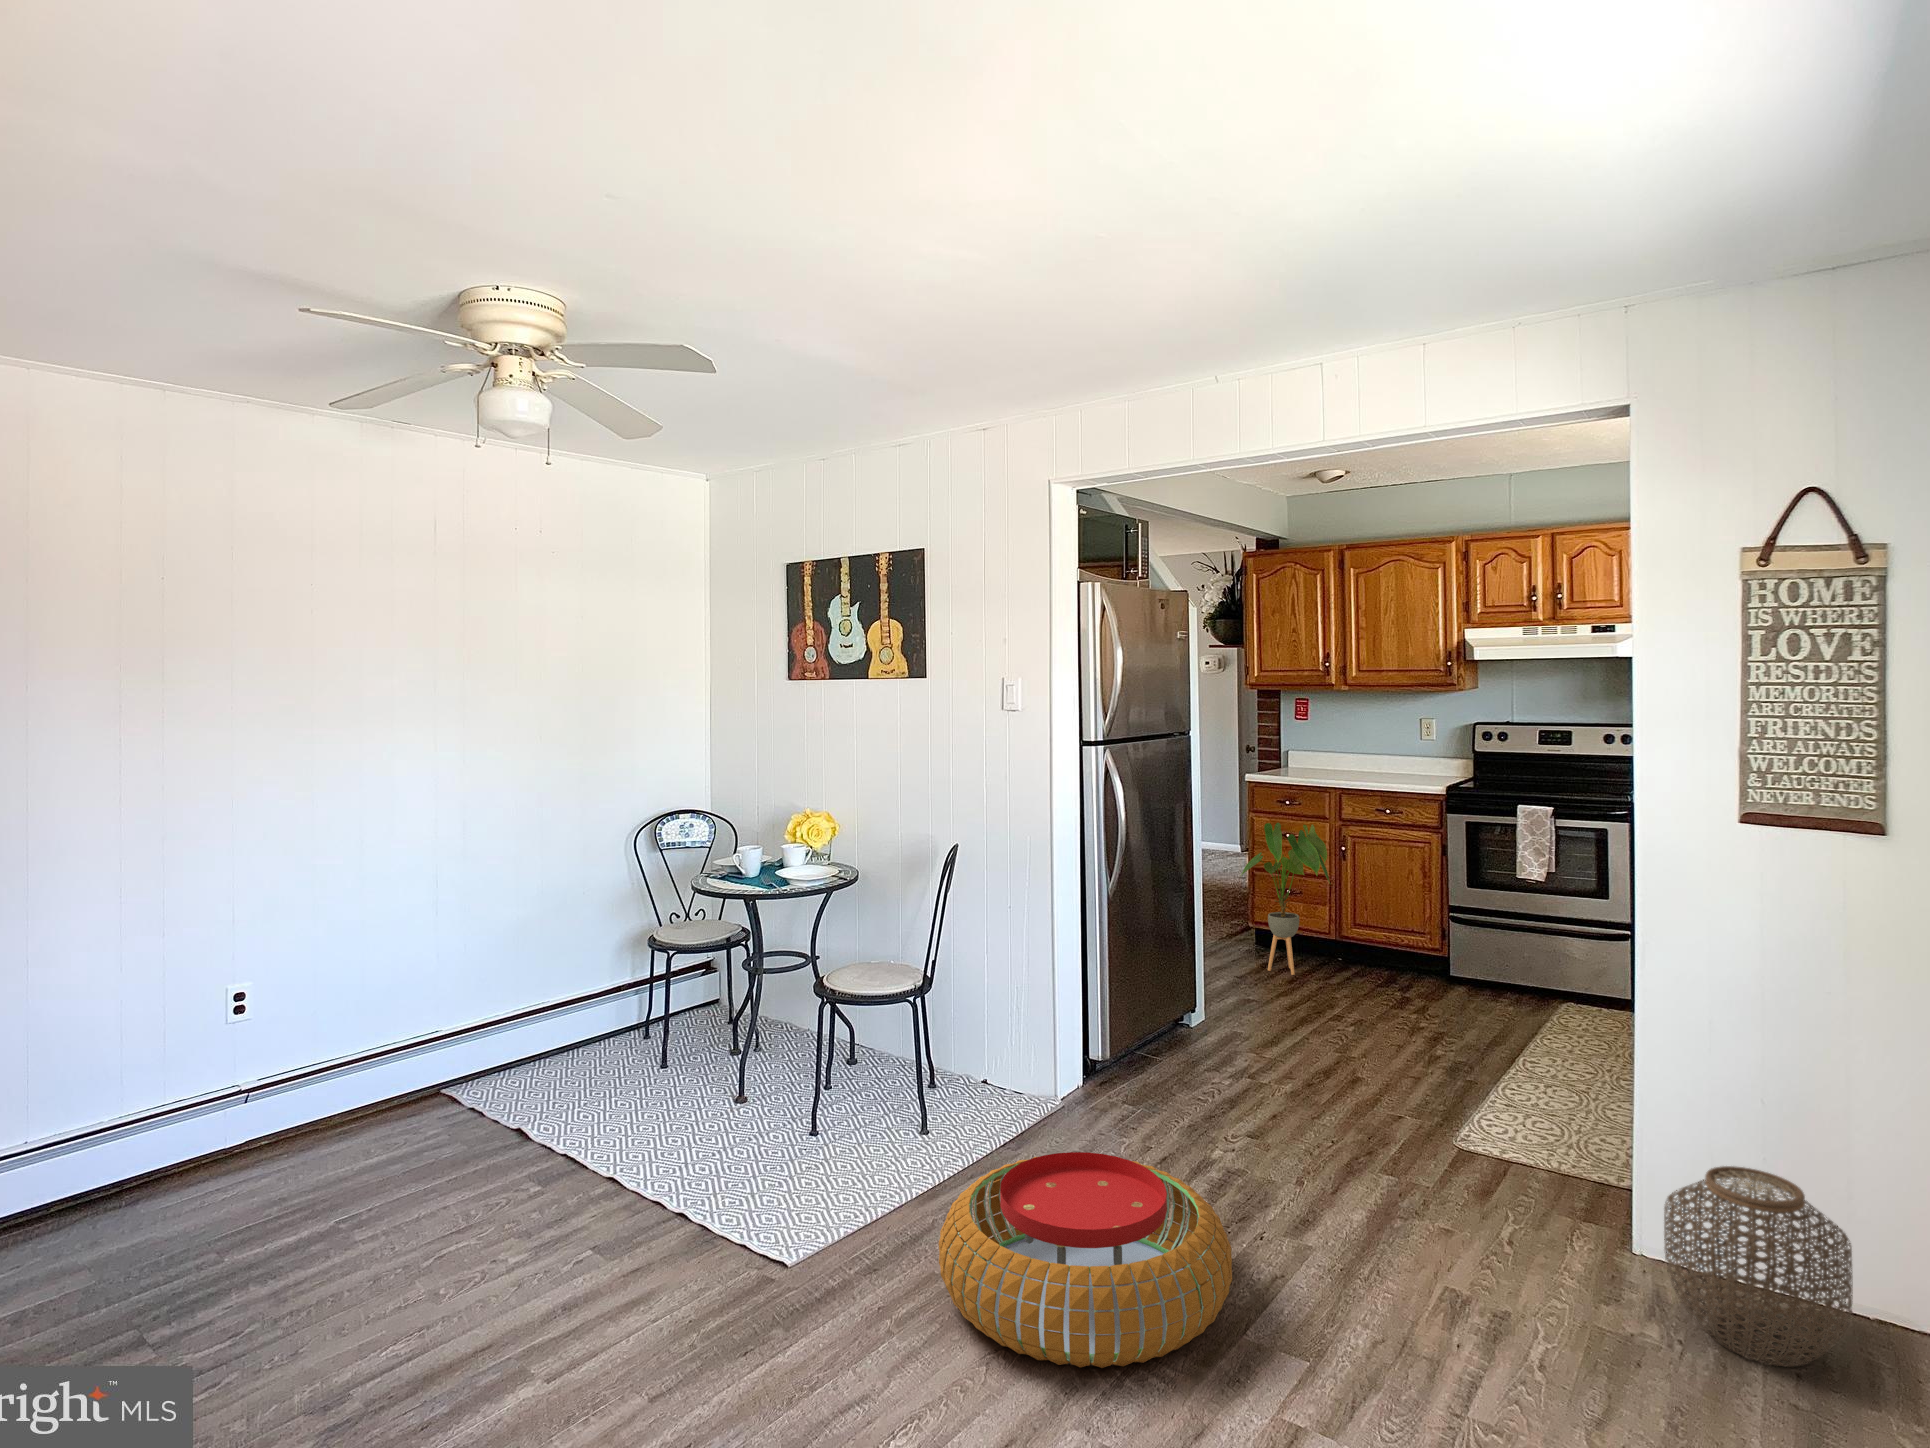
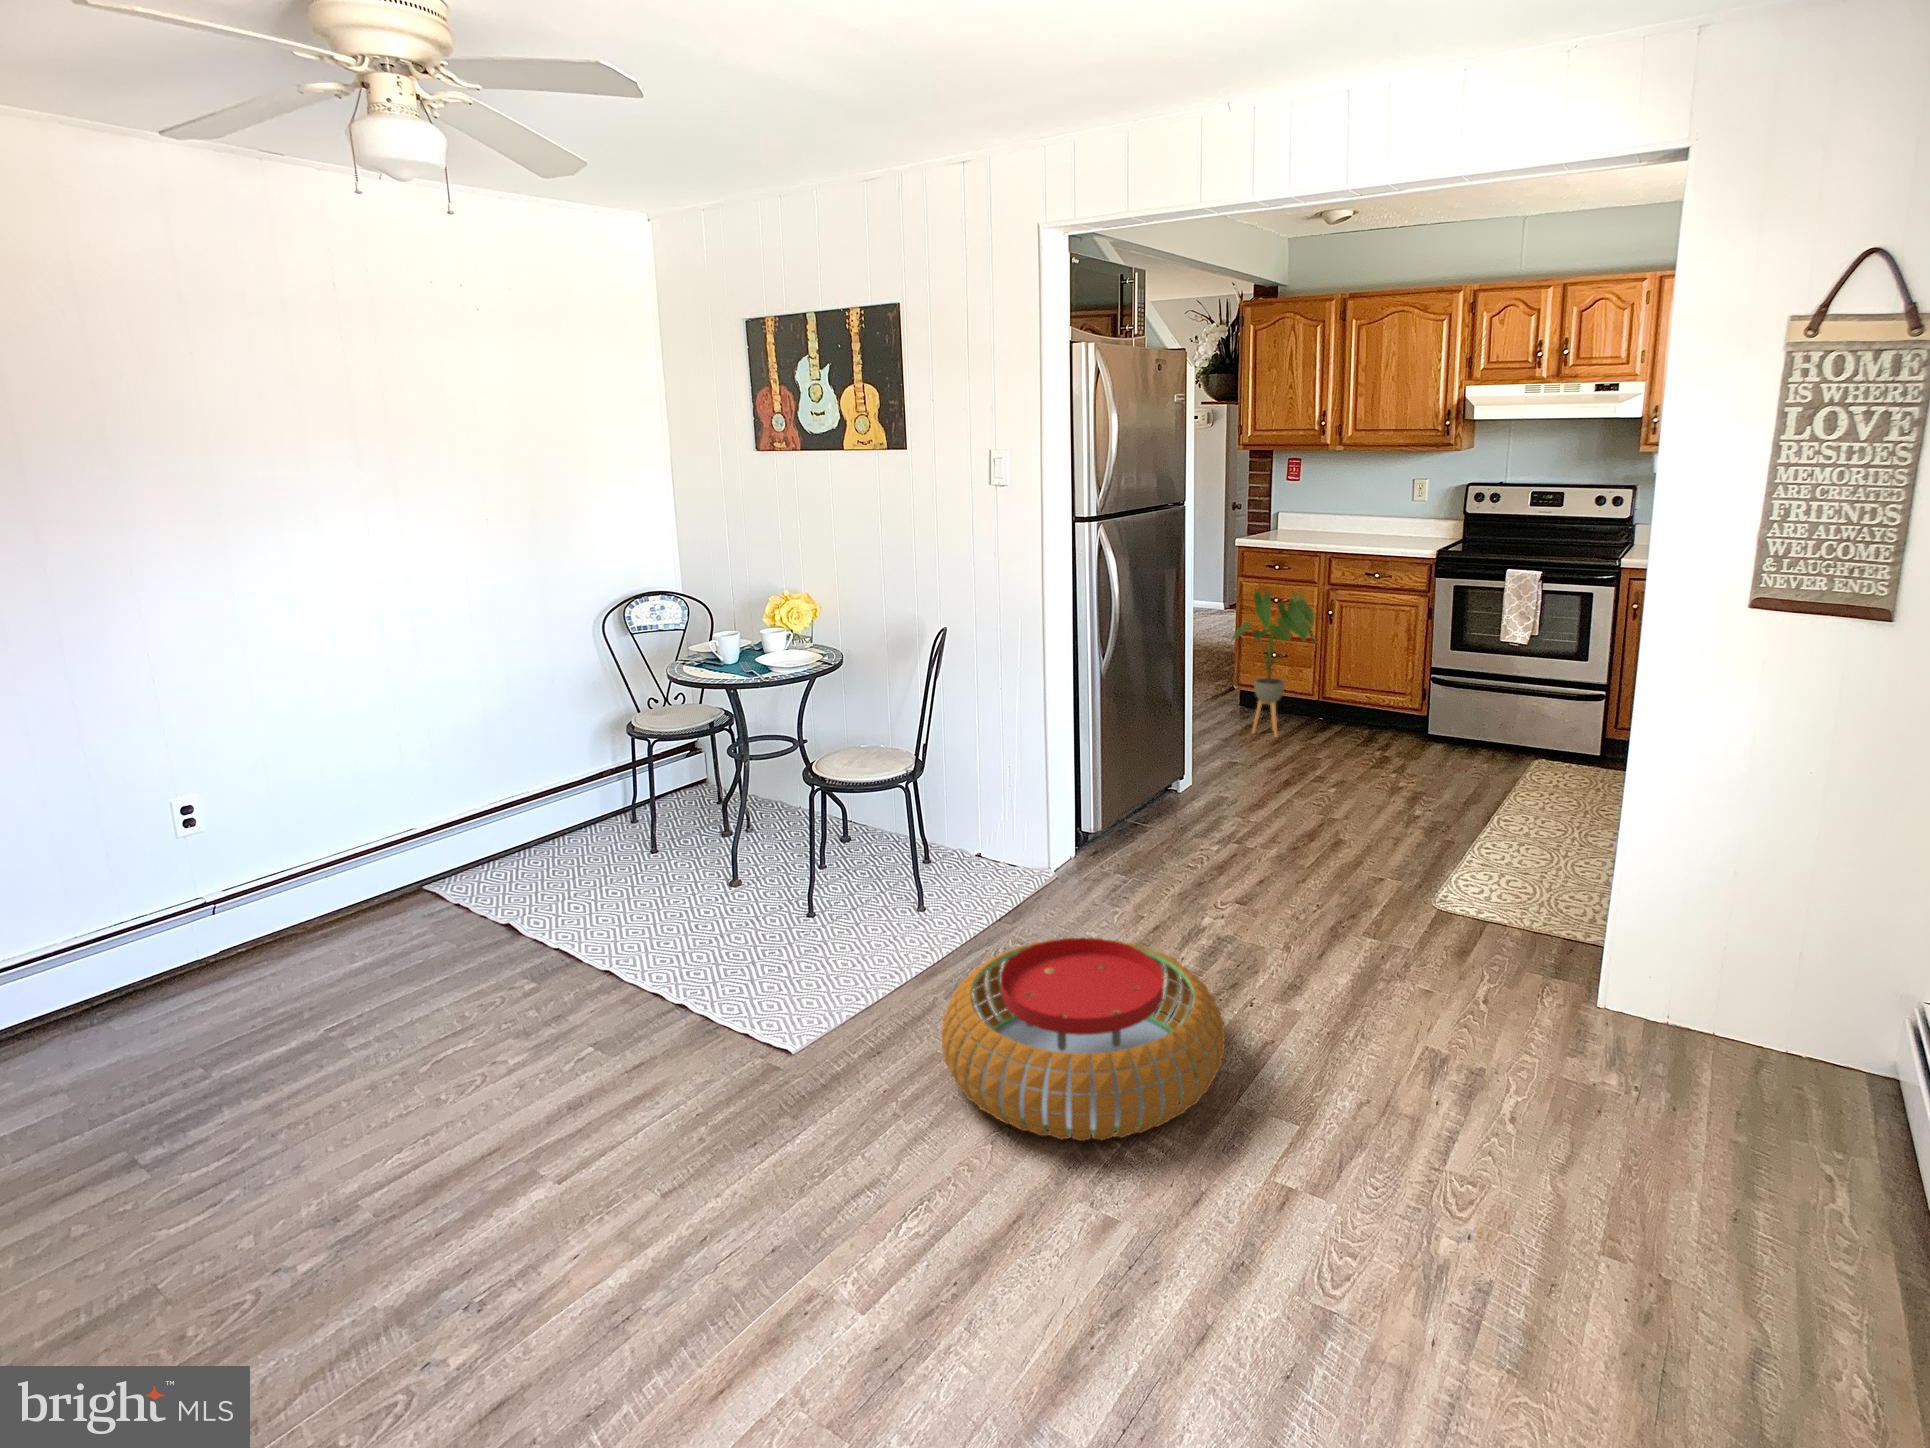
woven basket: present [1664,1166,1853,1367] -> none [1627,934,1800,1107]

